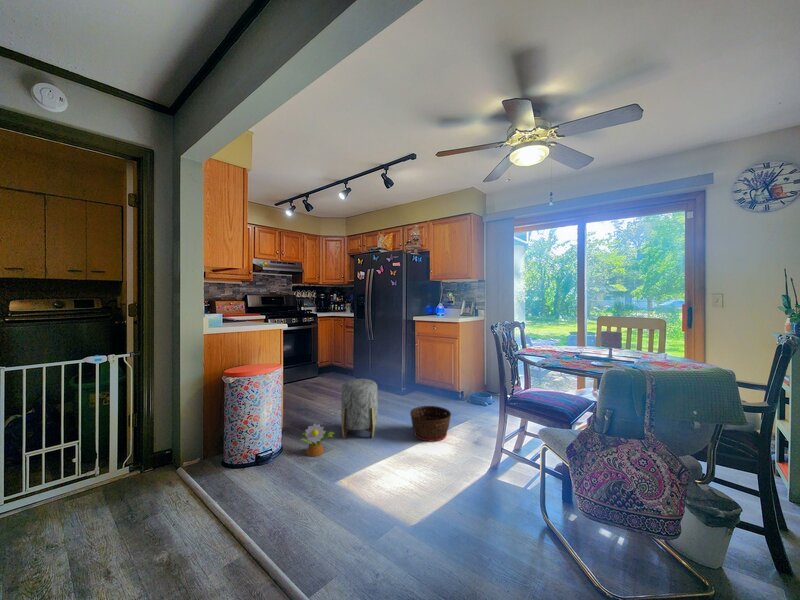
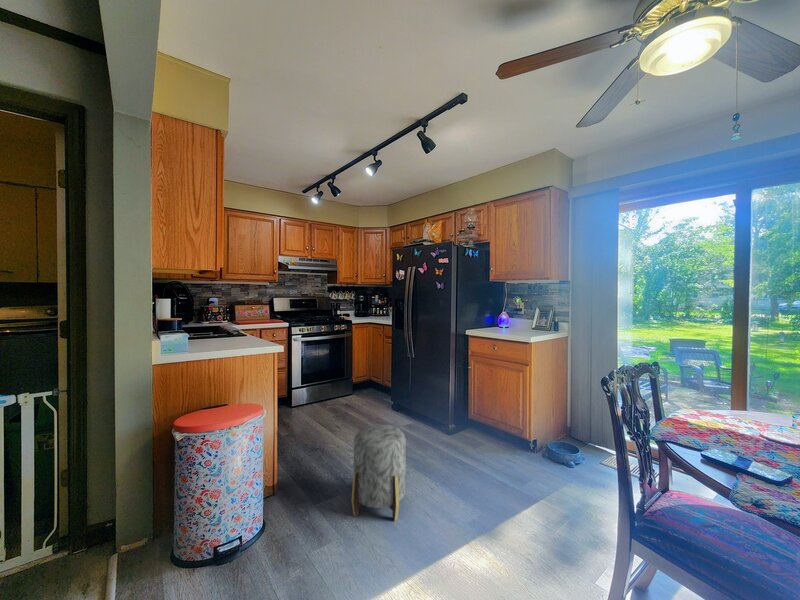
basket: present [410,406,451,442] -> none [454,472,520,544]
decorative plant: present [301,423,334,456] -> none [278,501,336,555]

